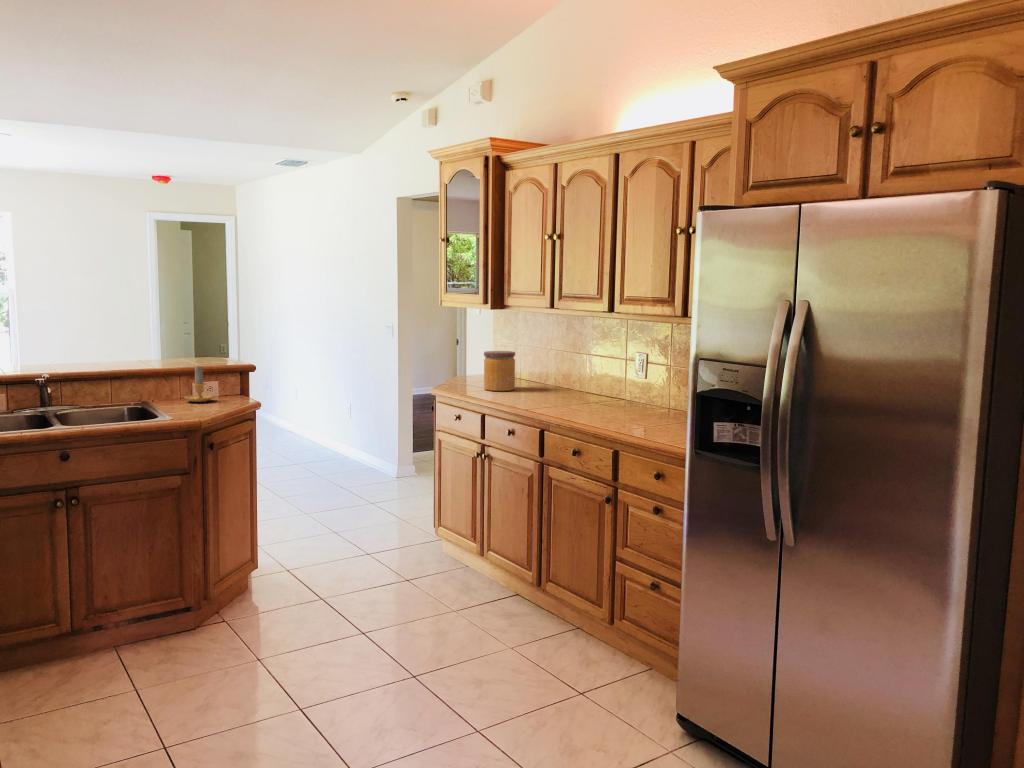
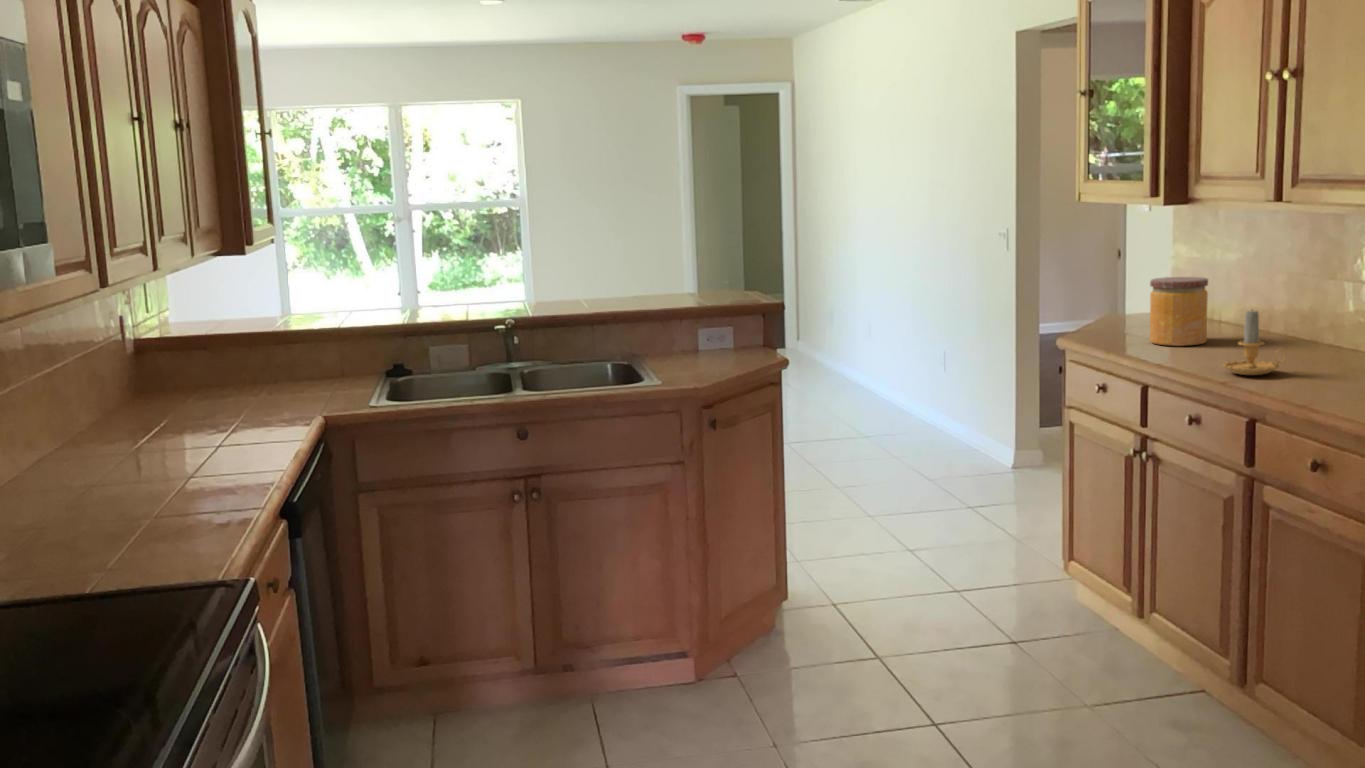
candle: present [185,366,217,402] -> present [1223,310,1280,375]

